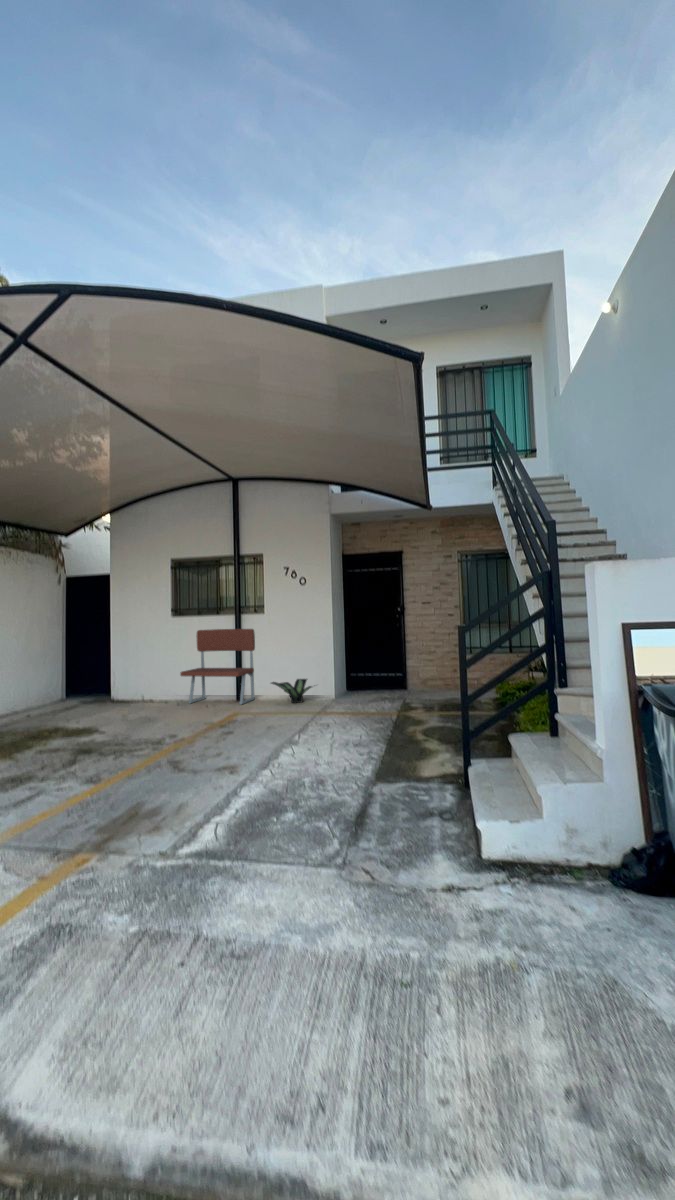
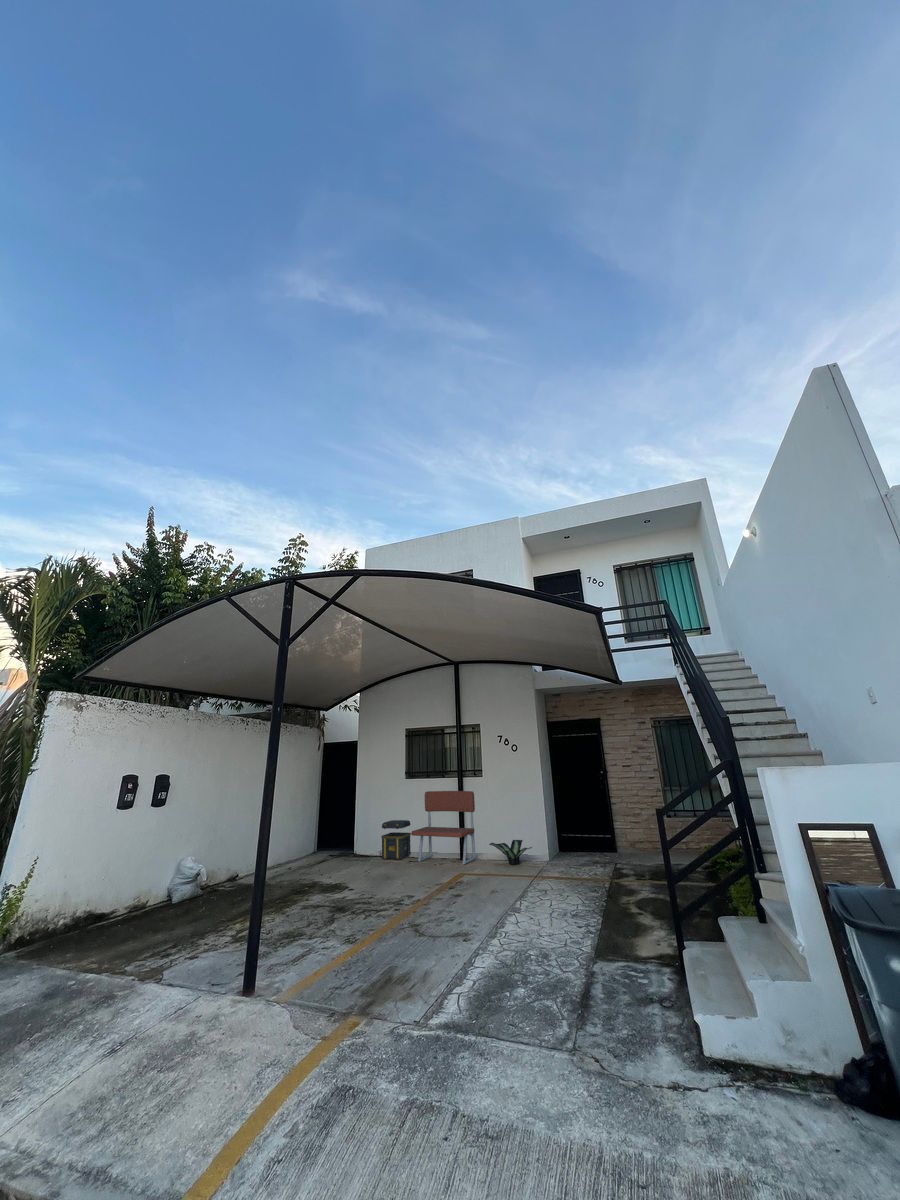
toolbox: none [145,662,181,702] -> present [381,820,411,860]

